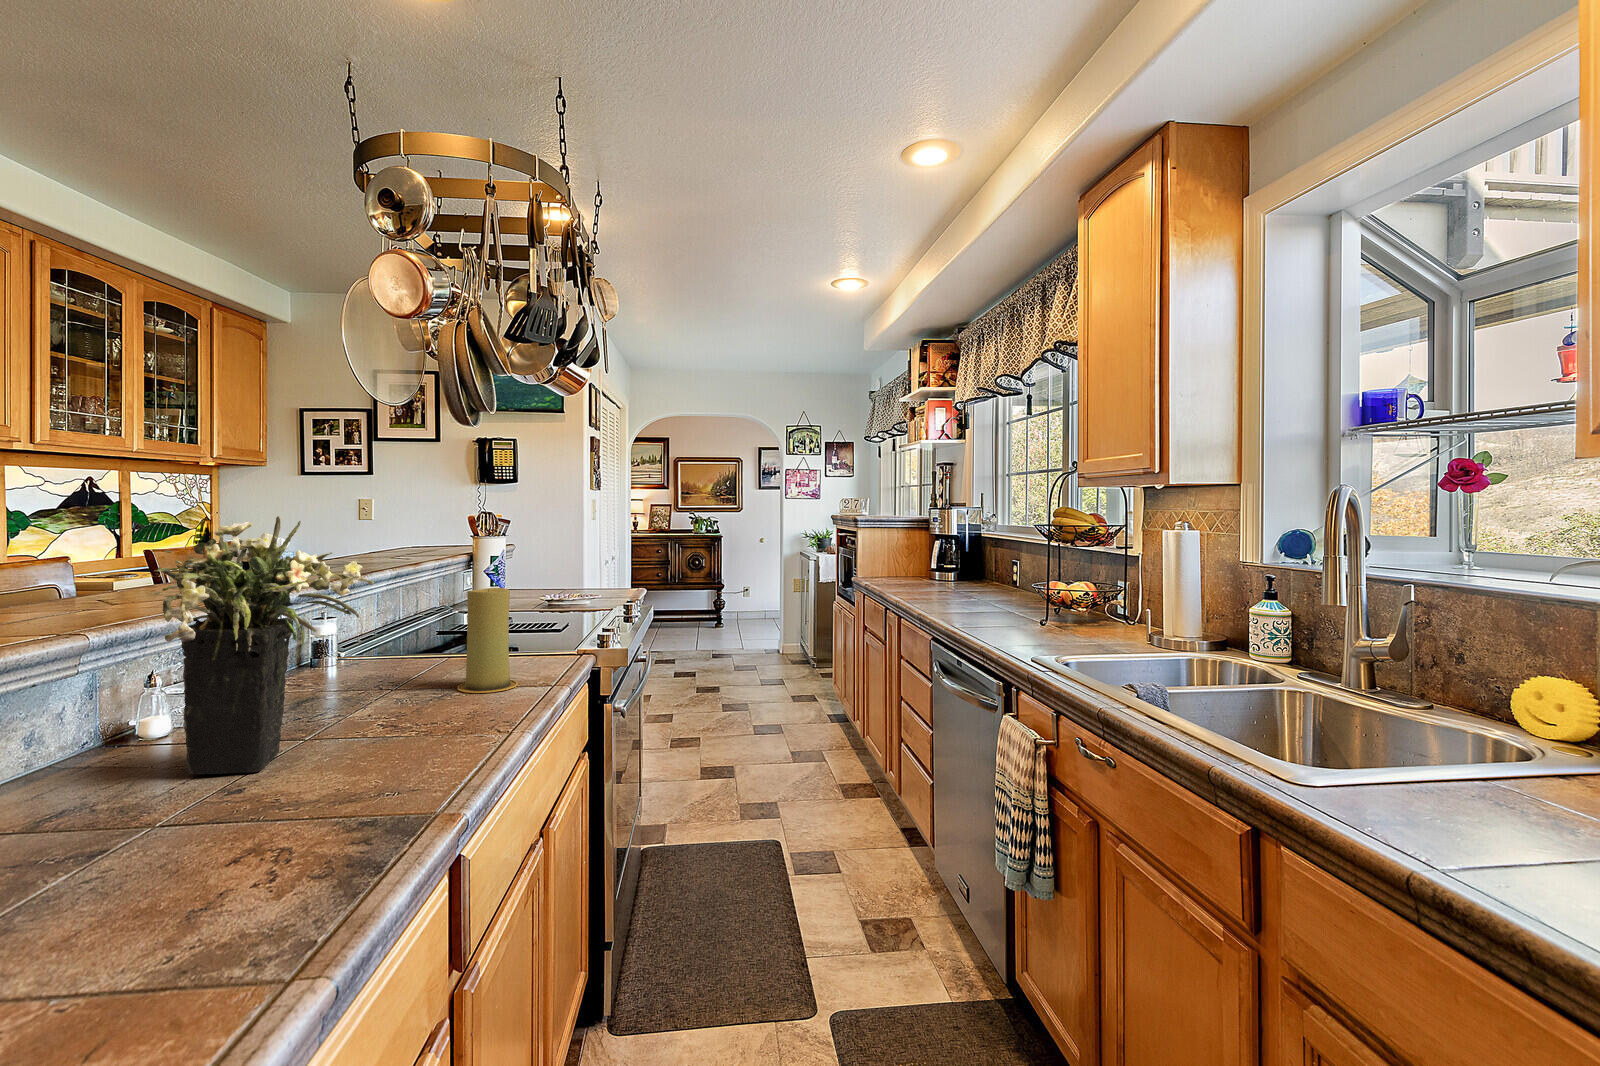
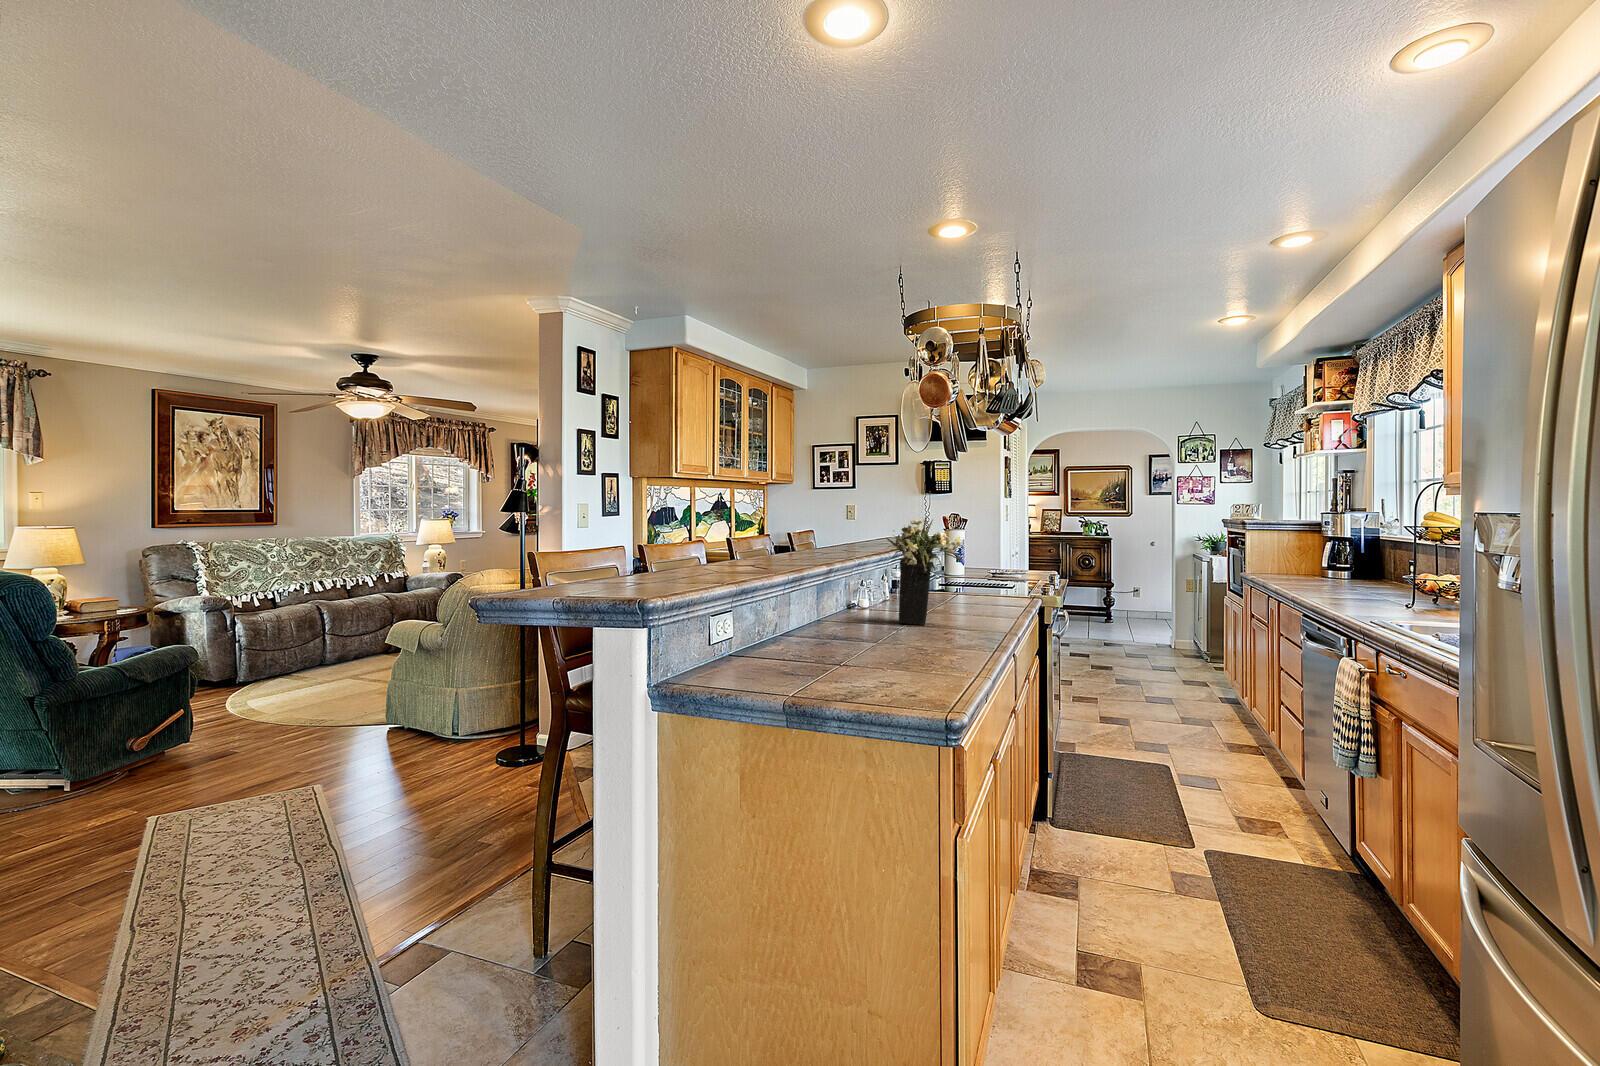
candle: present [458,588,518,693] -> none [979,557,1010,612]

